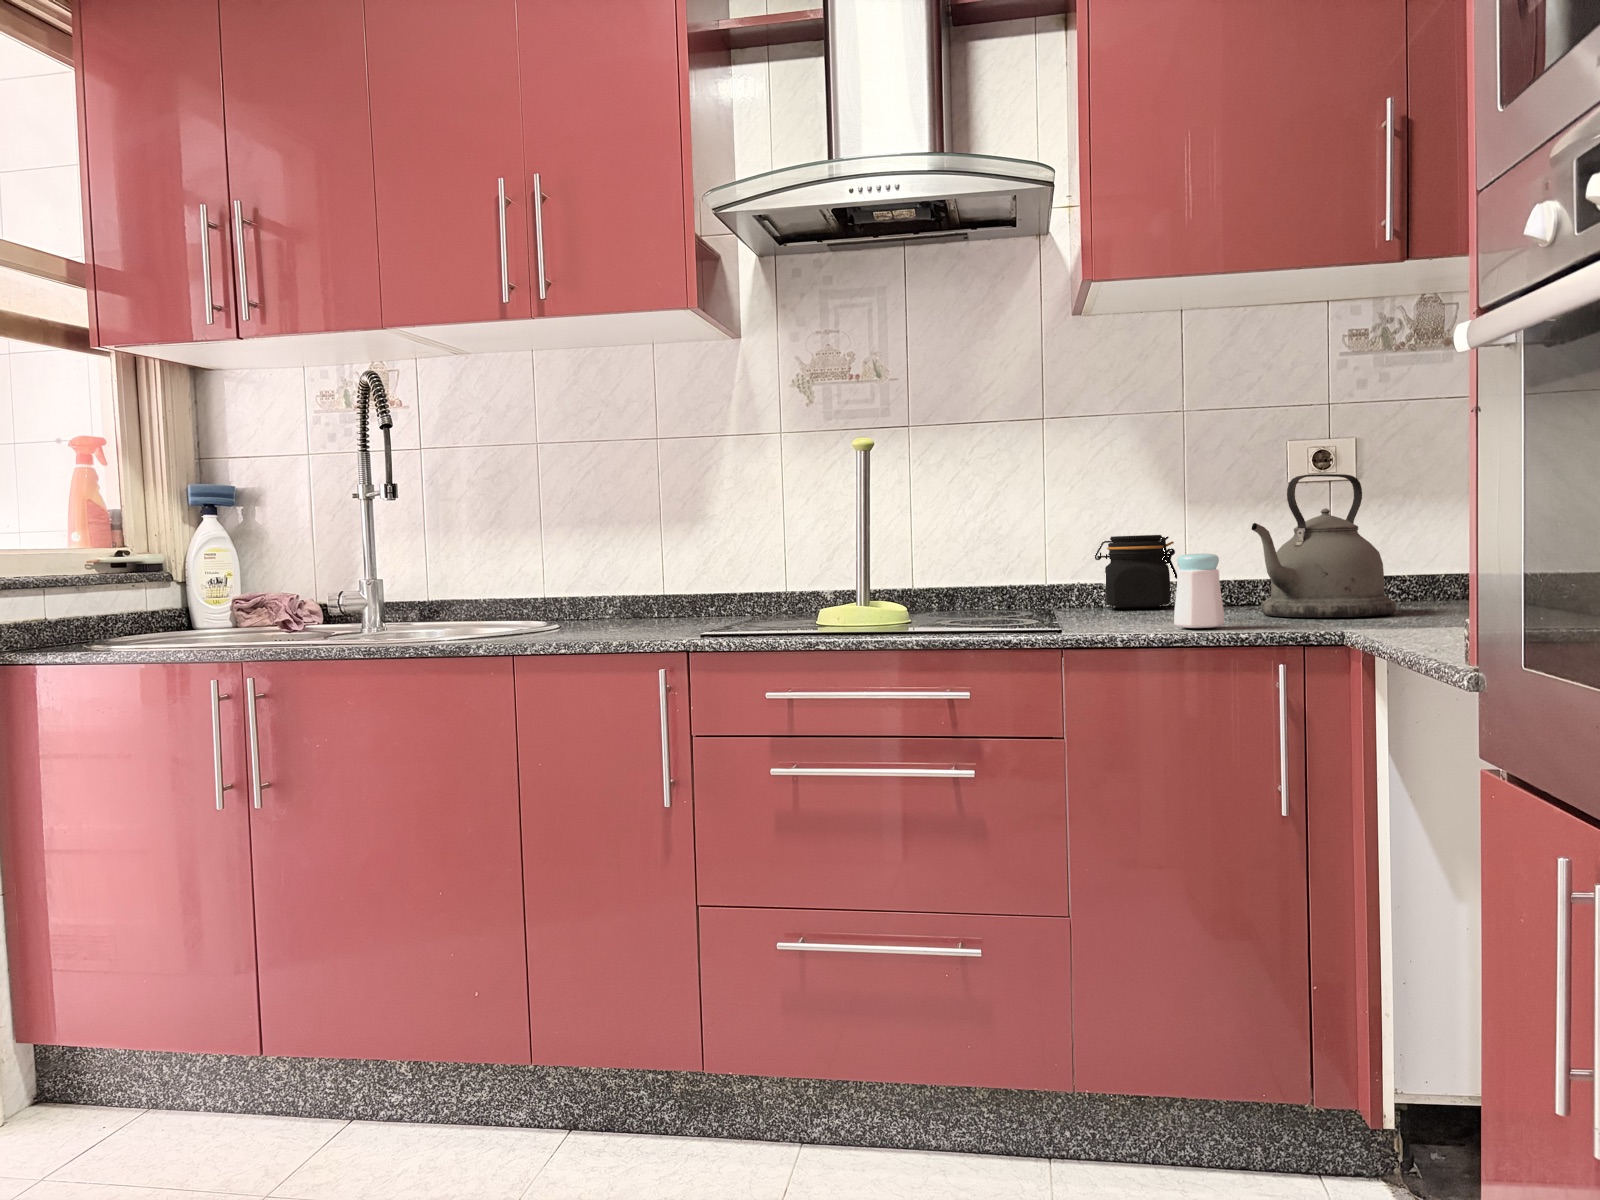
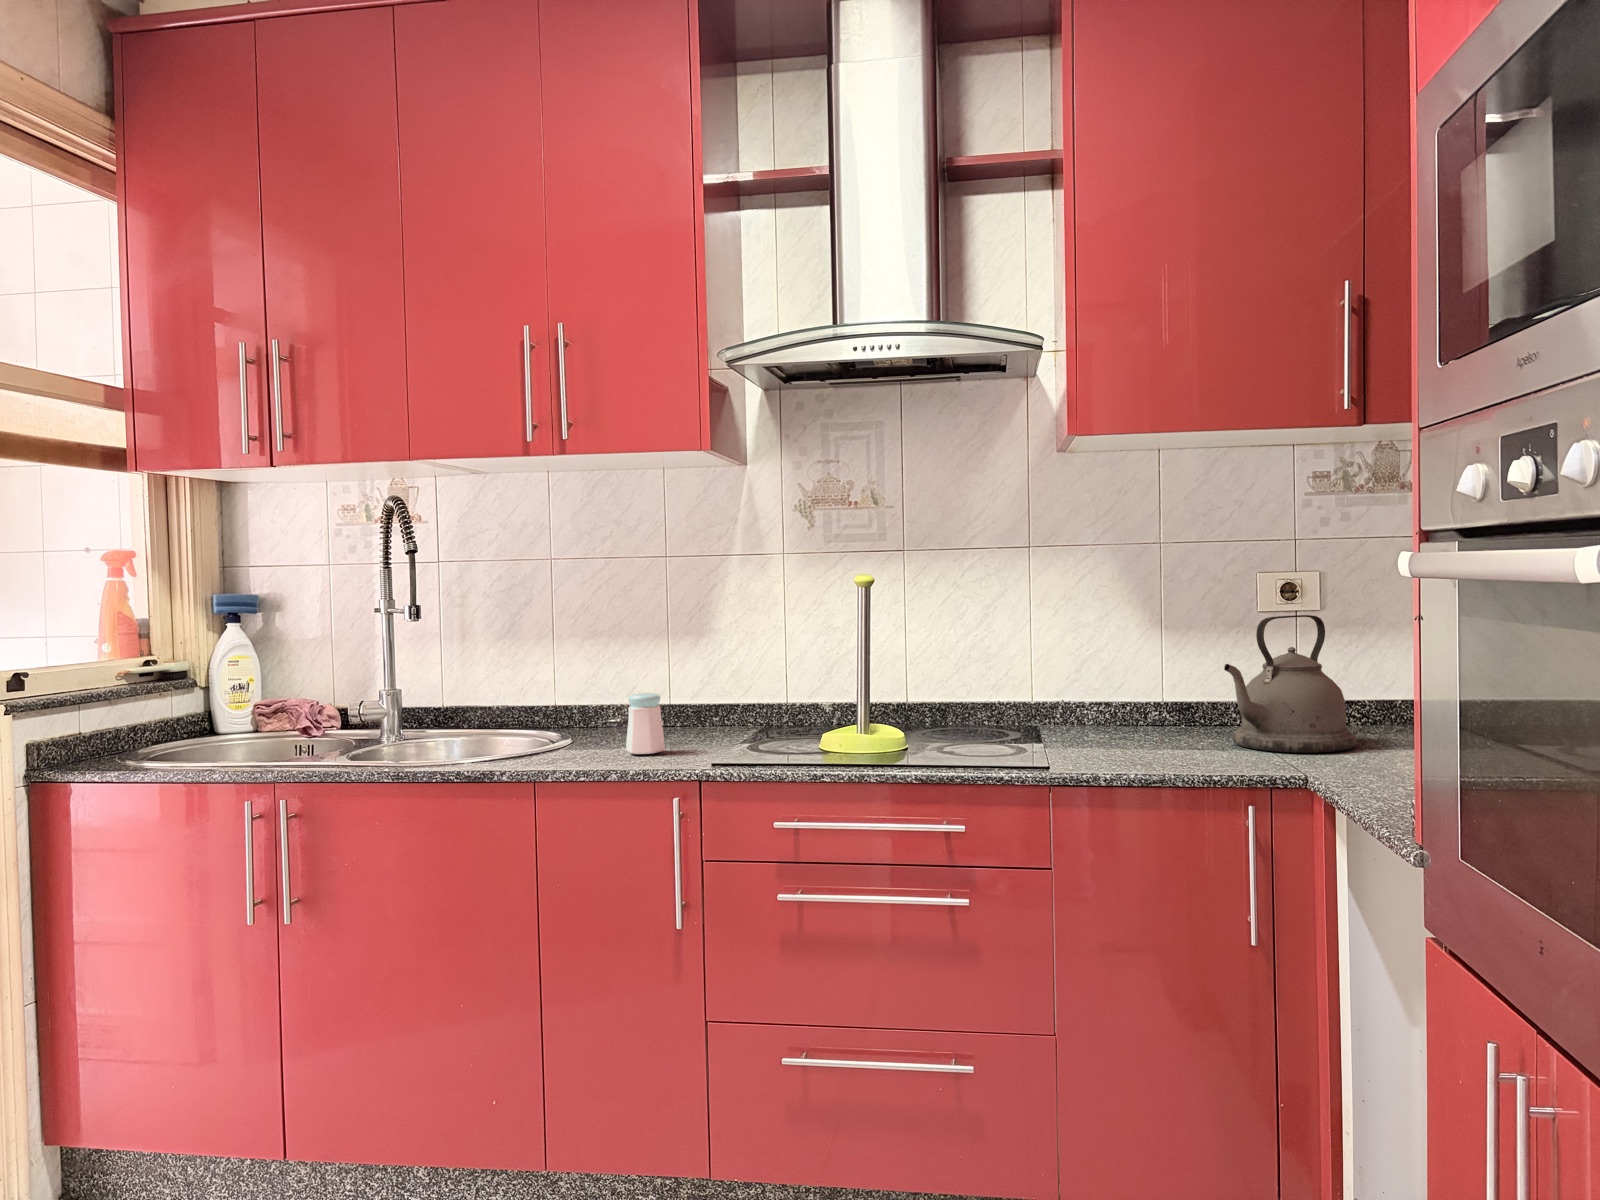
jar: present [1095,535,1177,609] -> none [1076,656,1155,727]
salt shaker: present [1174,553,1224,628] -> present [626,693,665,754]

